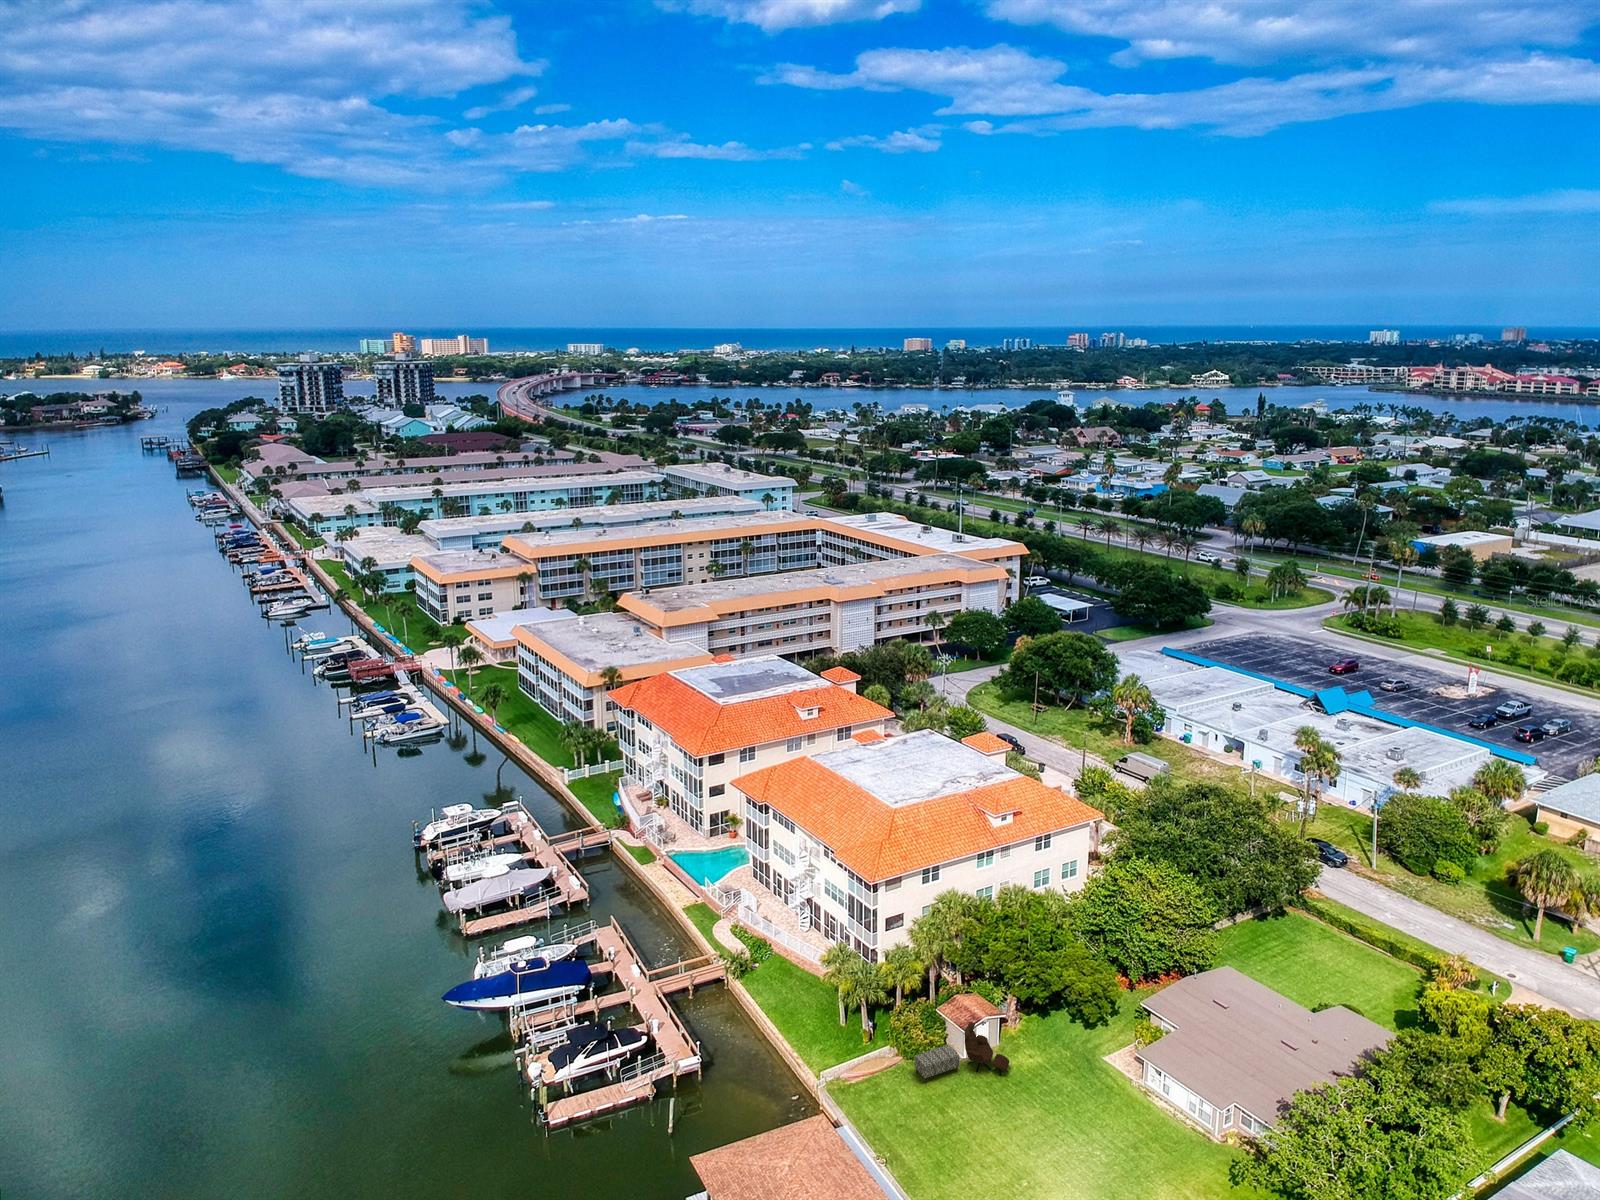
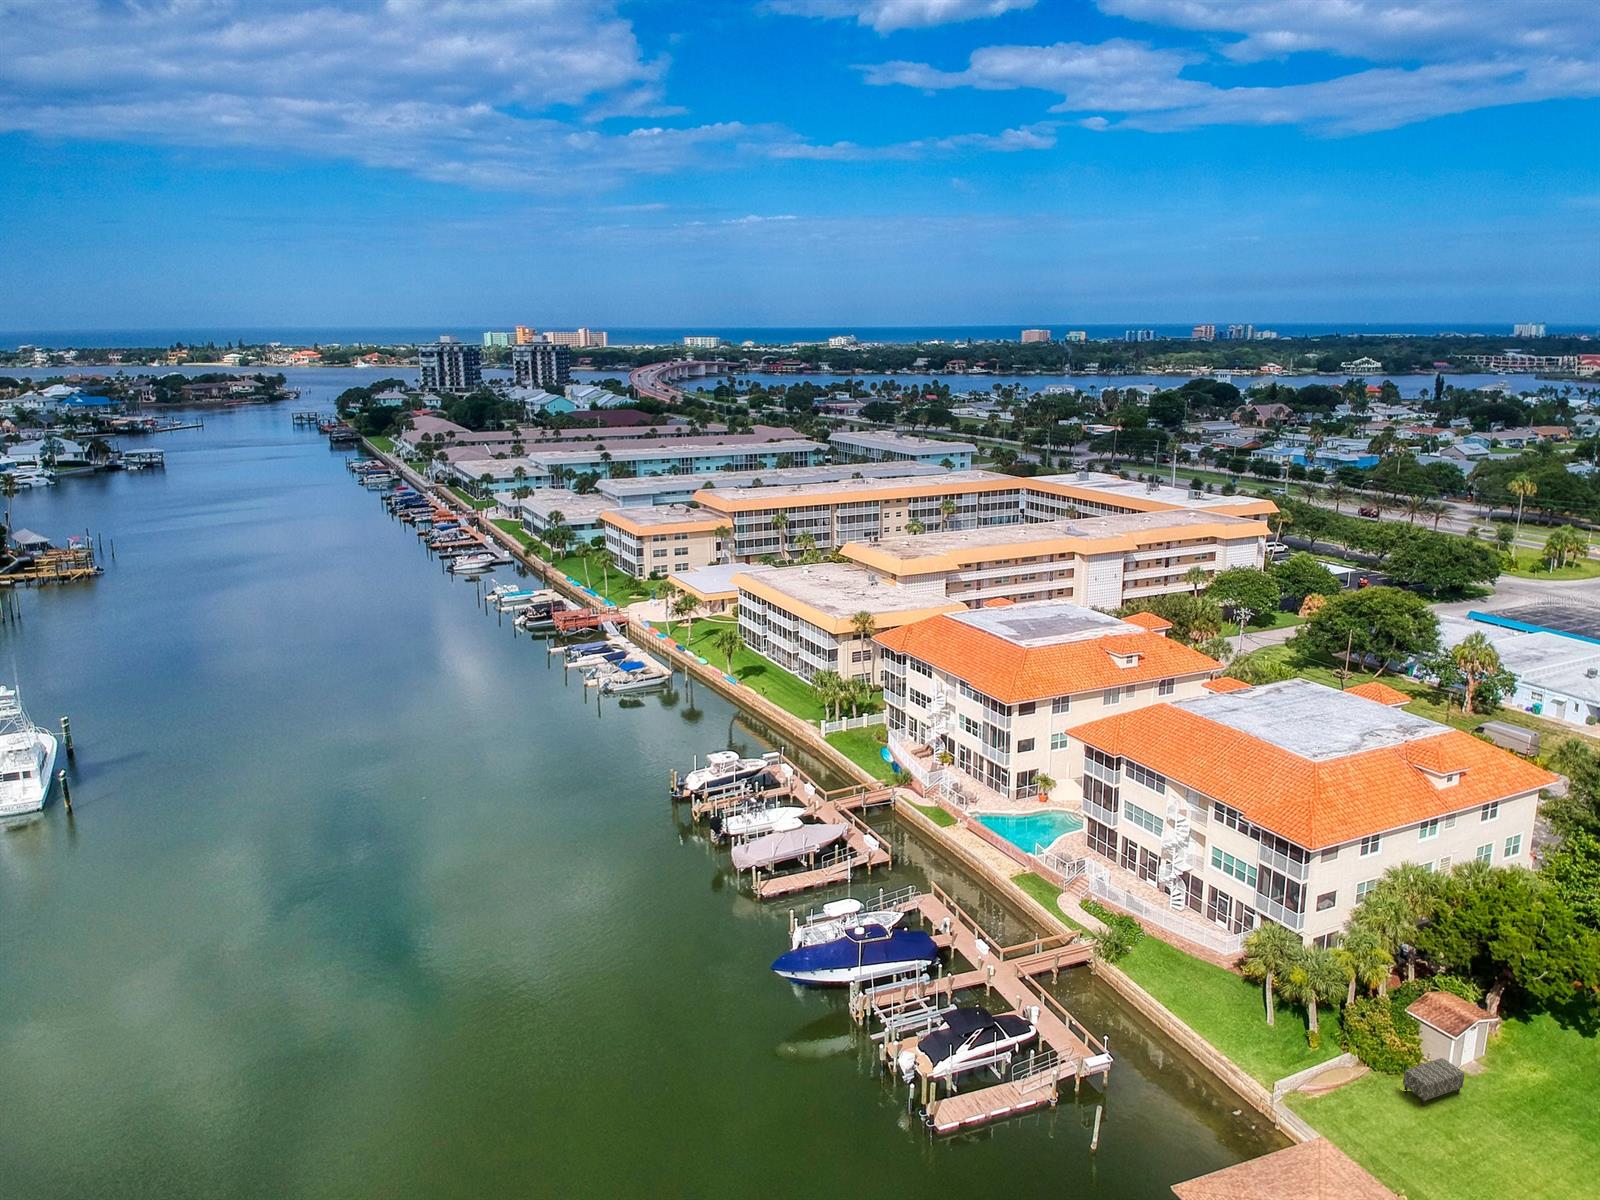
lounge chair: present [964,1022,1009,1076] -> none [1467,1030,1530,1102]

